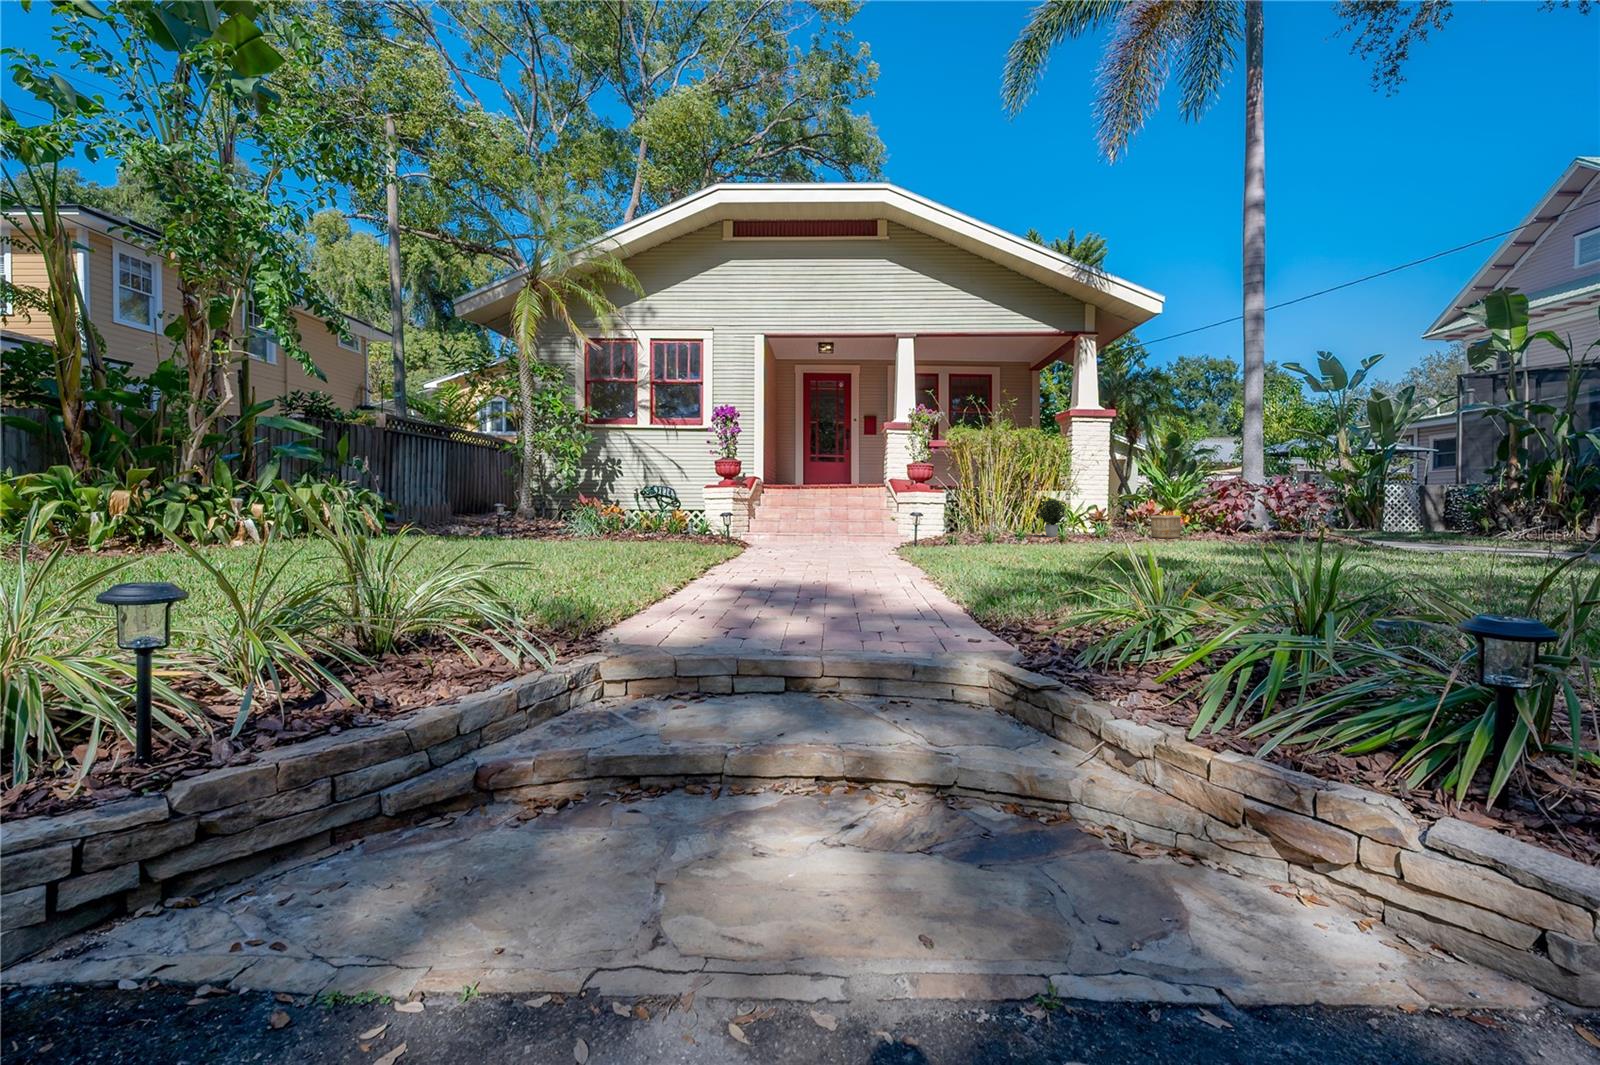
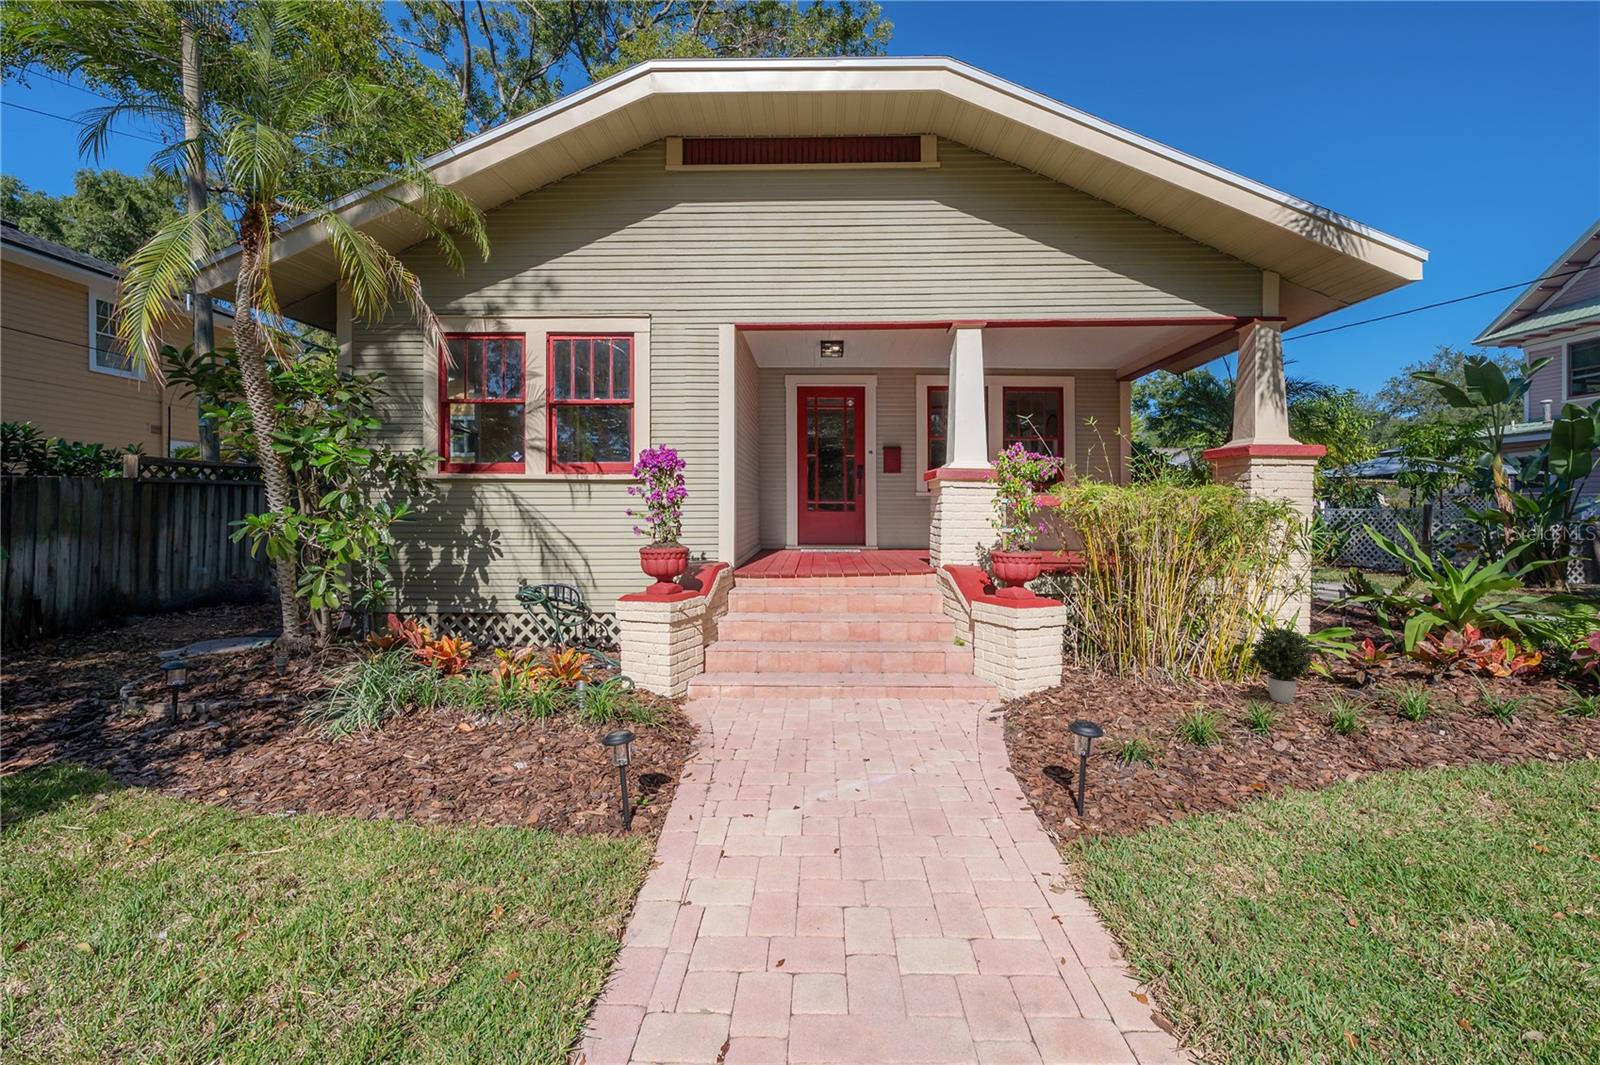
wooden bucket: present [1151,515,1181,538] -> none [1503,671,1589,728]

